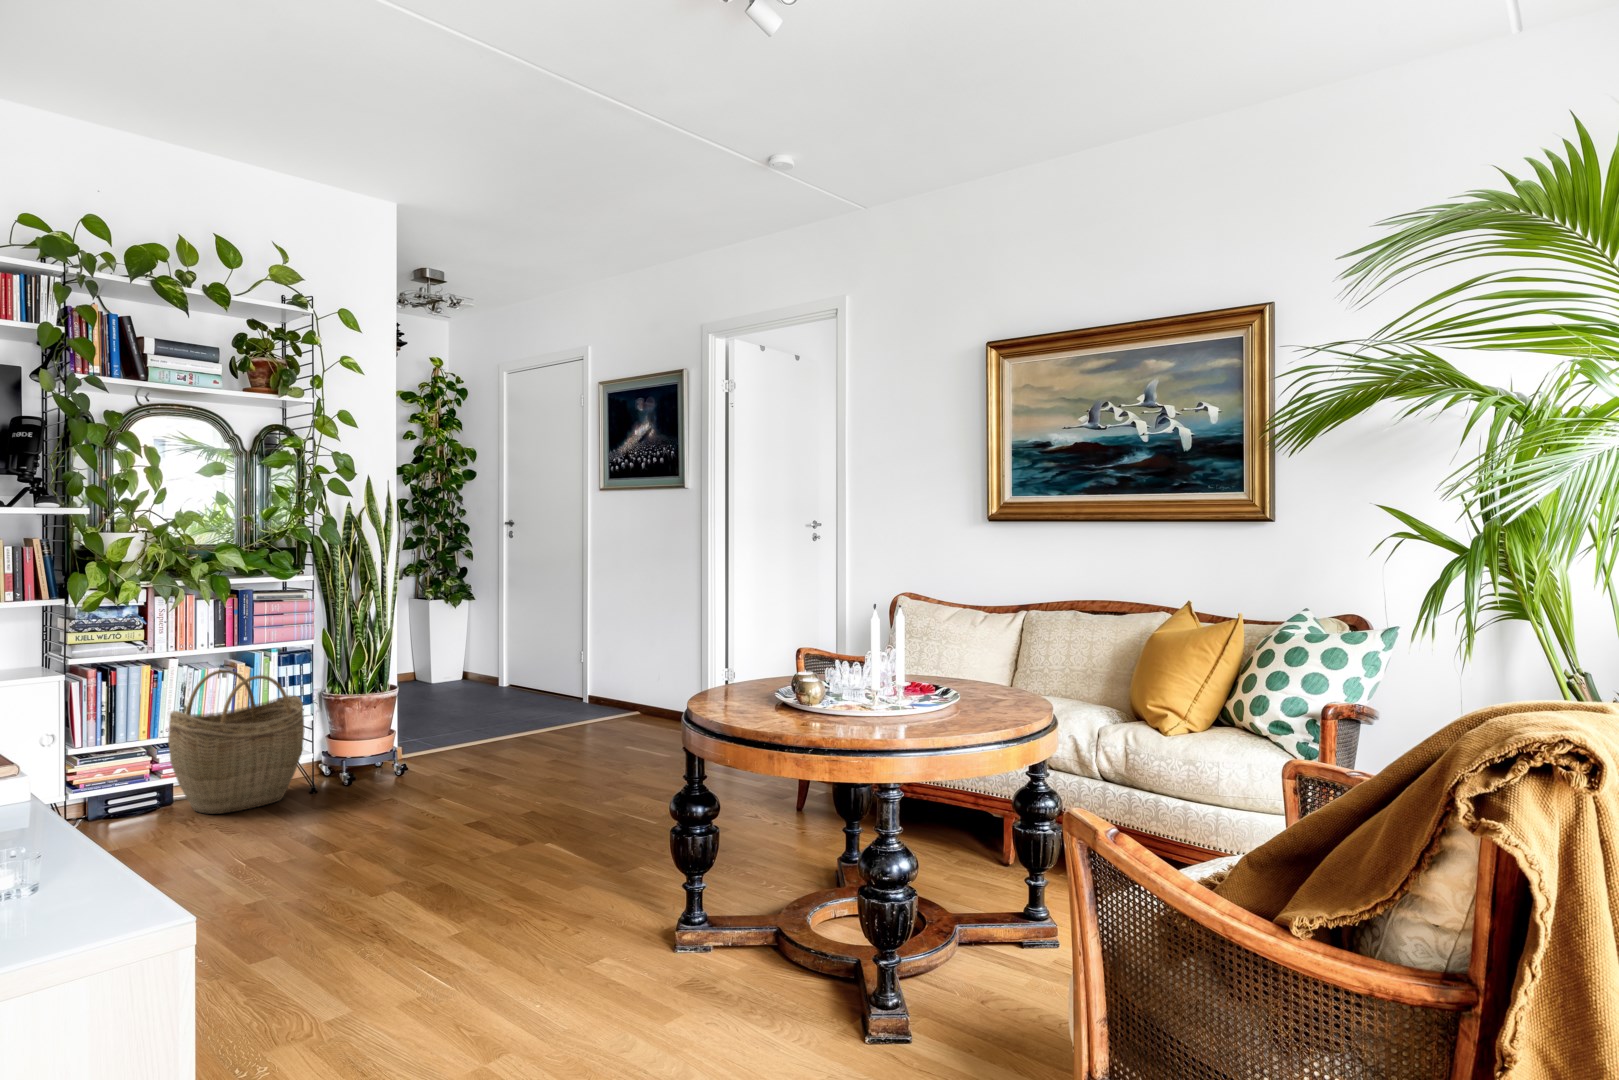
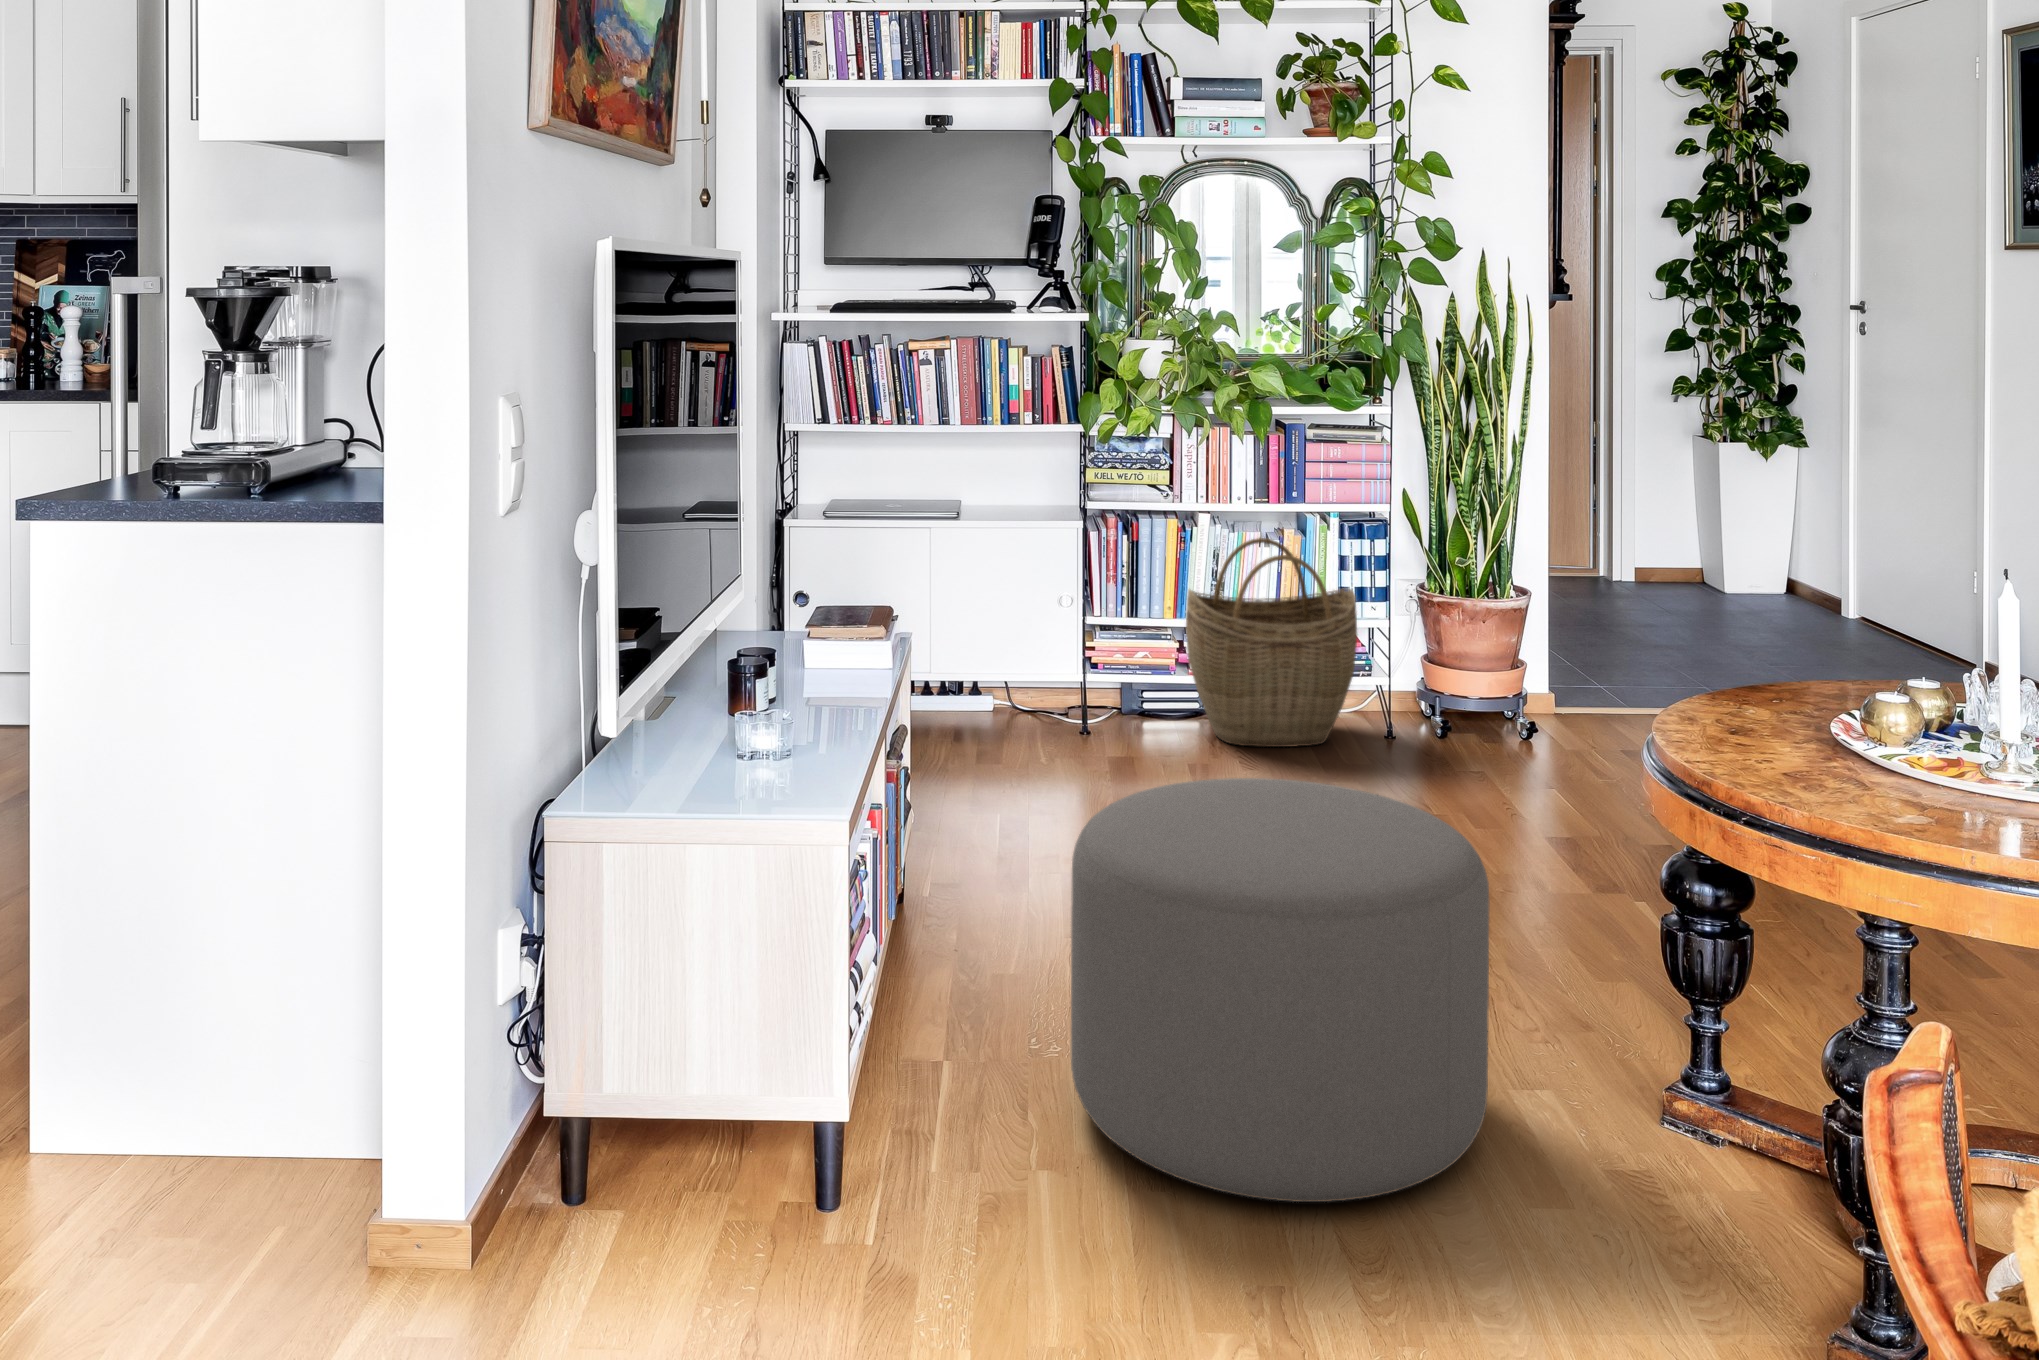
ottoman: none [334,777,613,1039] -> present [1071,778,1490,1202]

